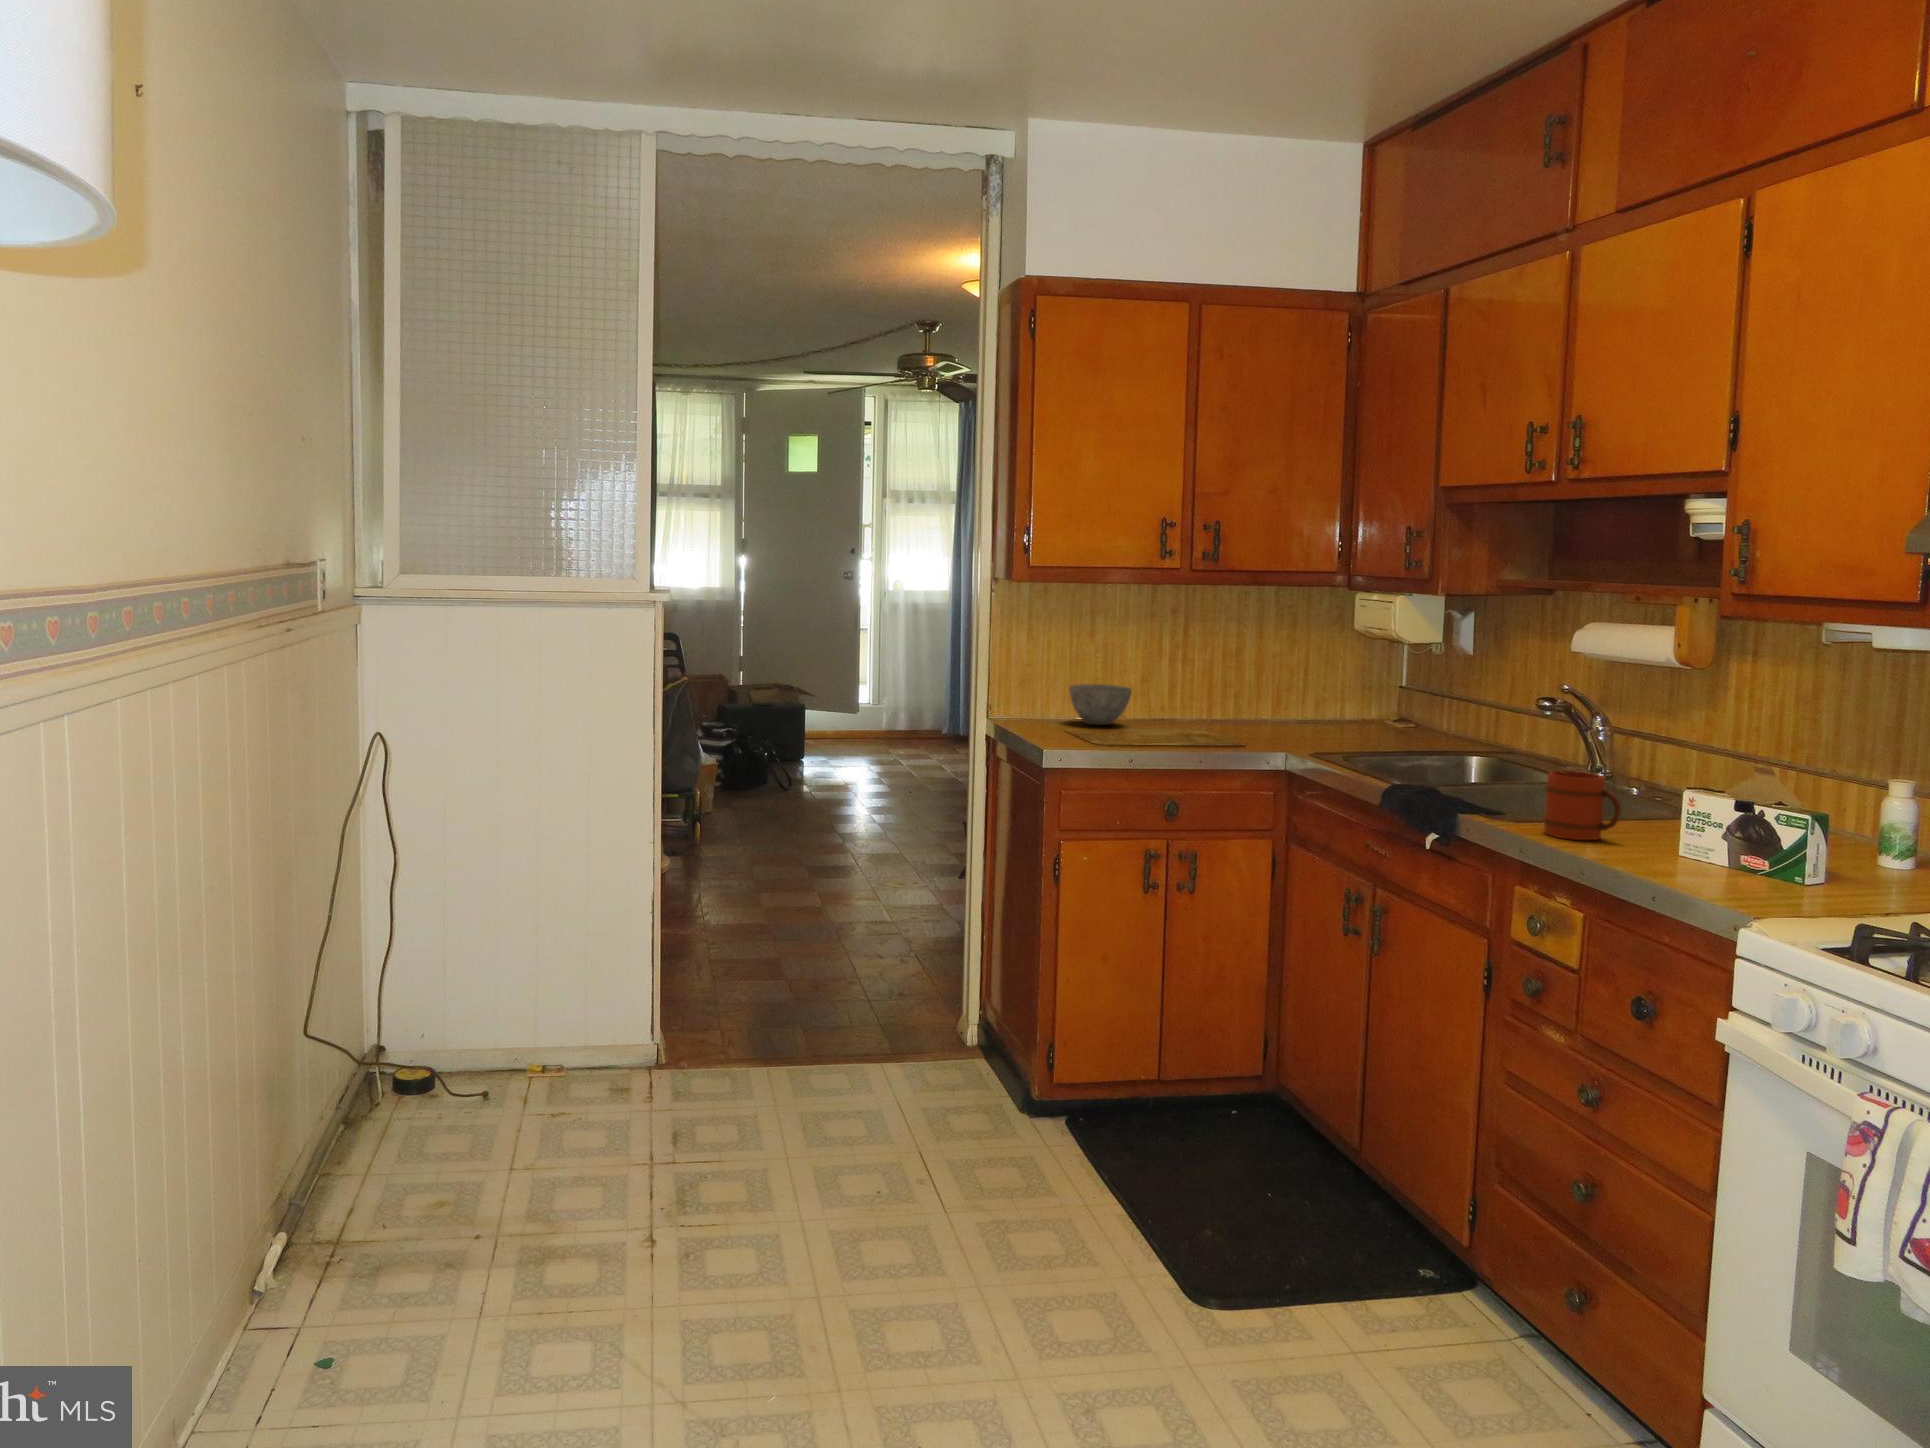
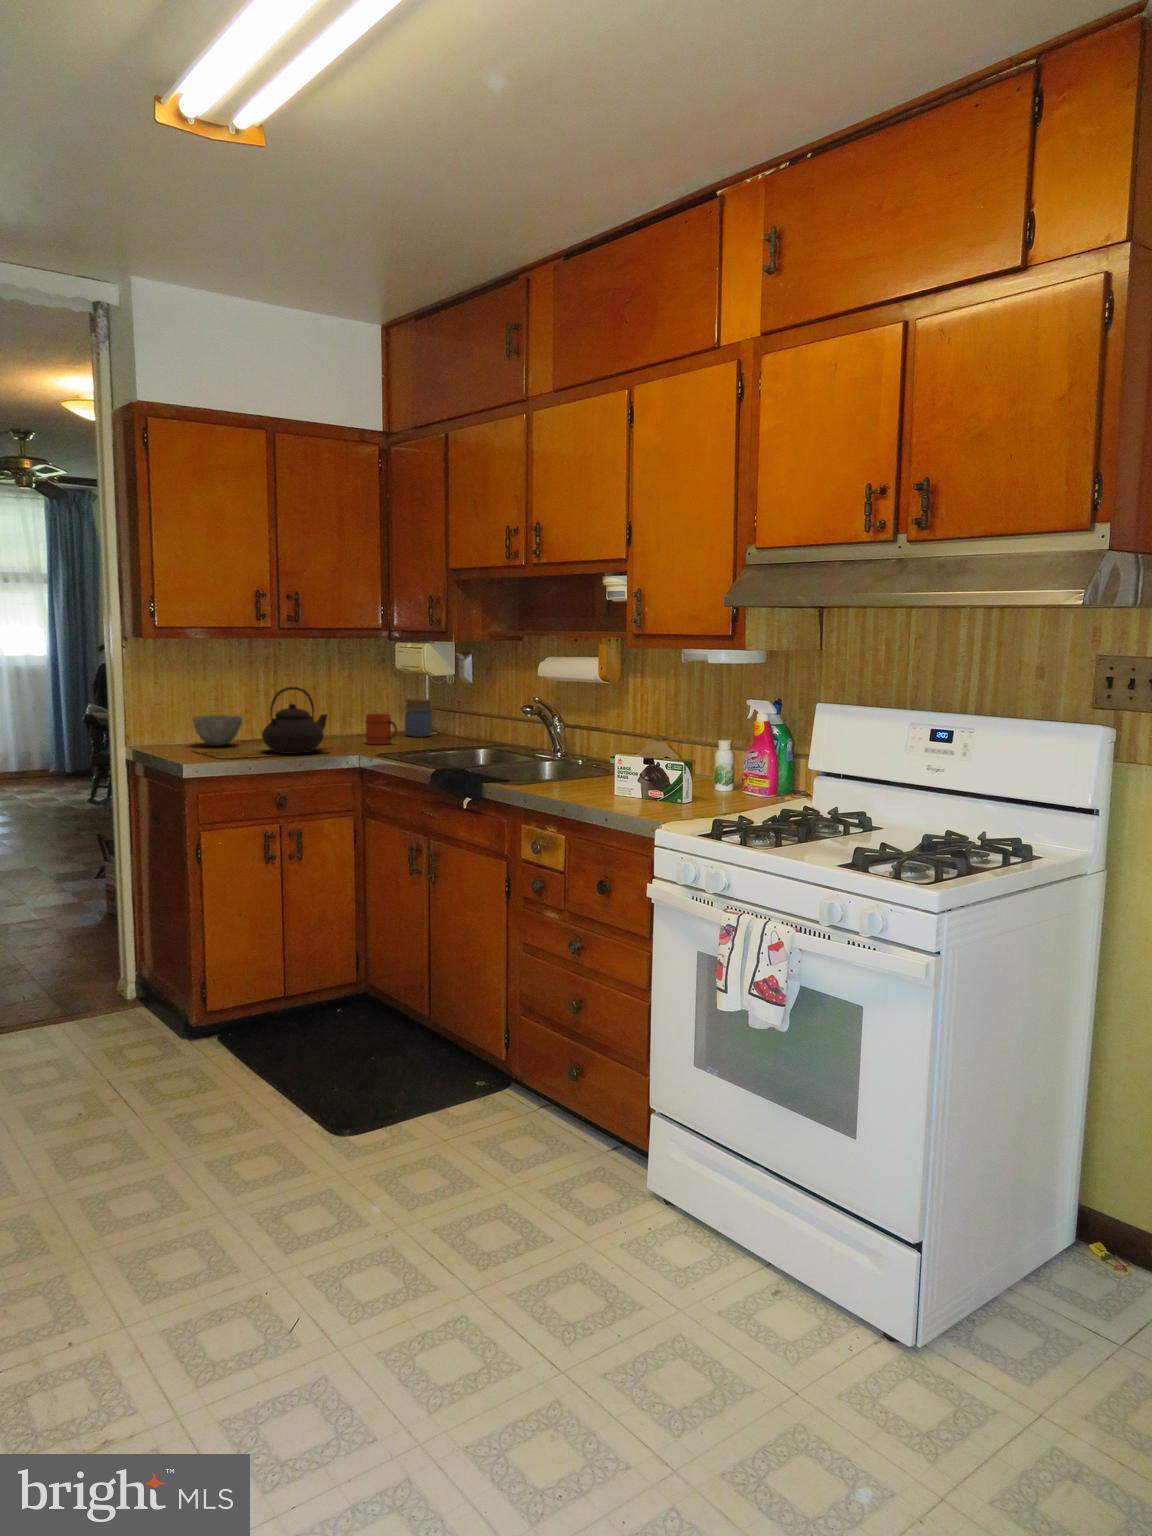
teapot: none [1153,652,1246,744] -> present [262,687,327,754]
jar: none [1363,672,1409,729] -> present [405,698,433,737]
mug: present [1543,771,1621,840] -> present [365,714,397,744]

